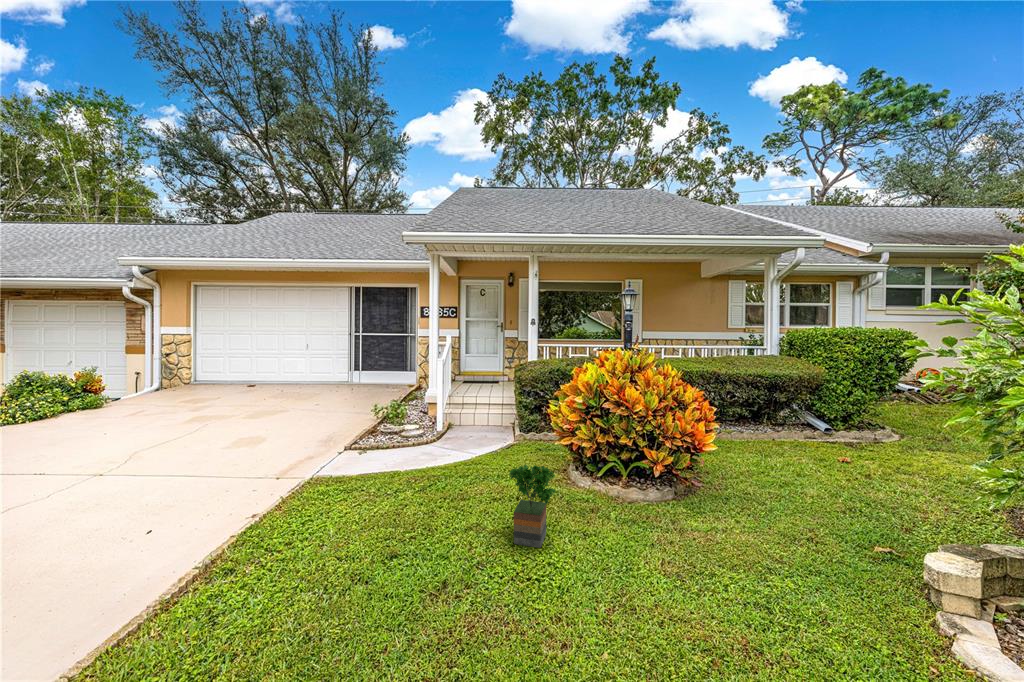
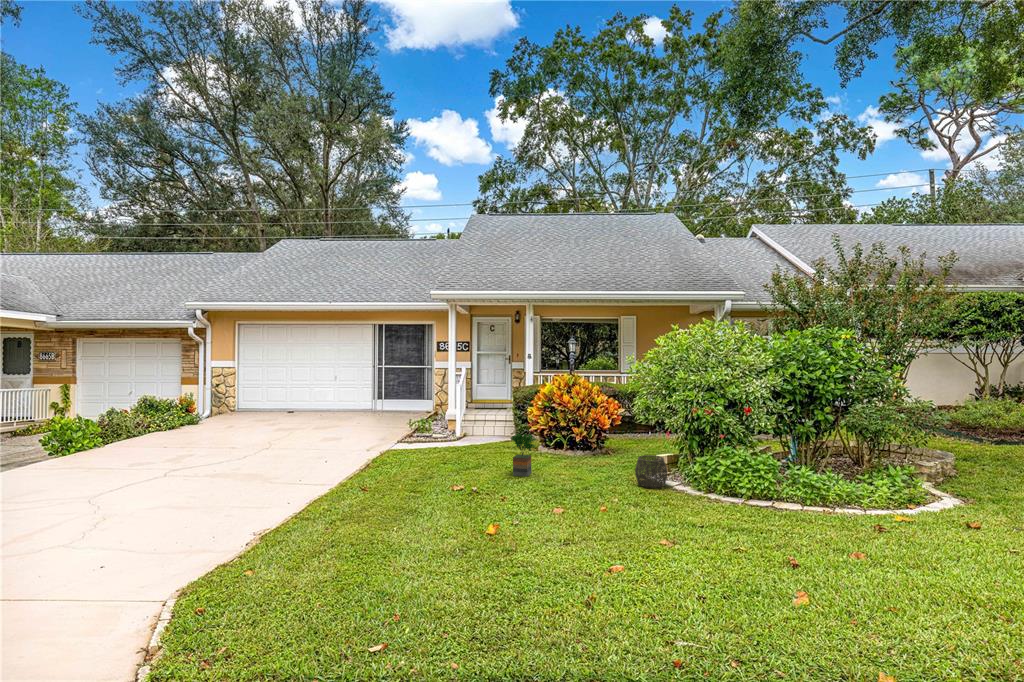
woven basket: none [766,527,847,612] -> present [635,455,667,488]

